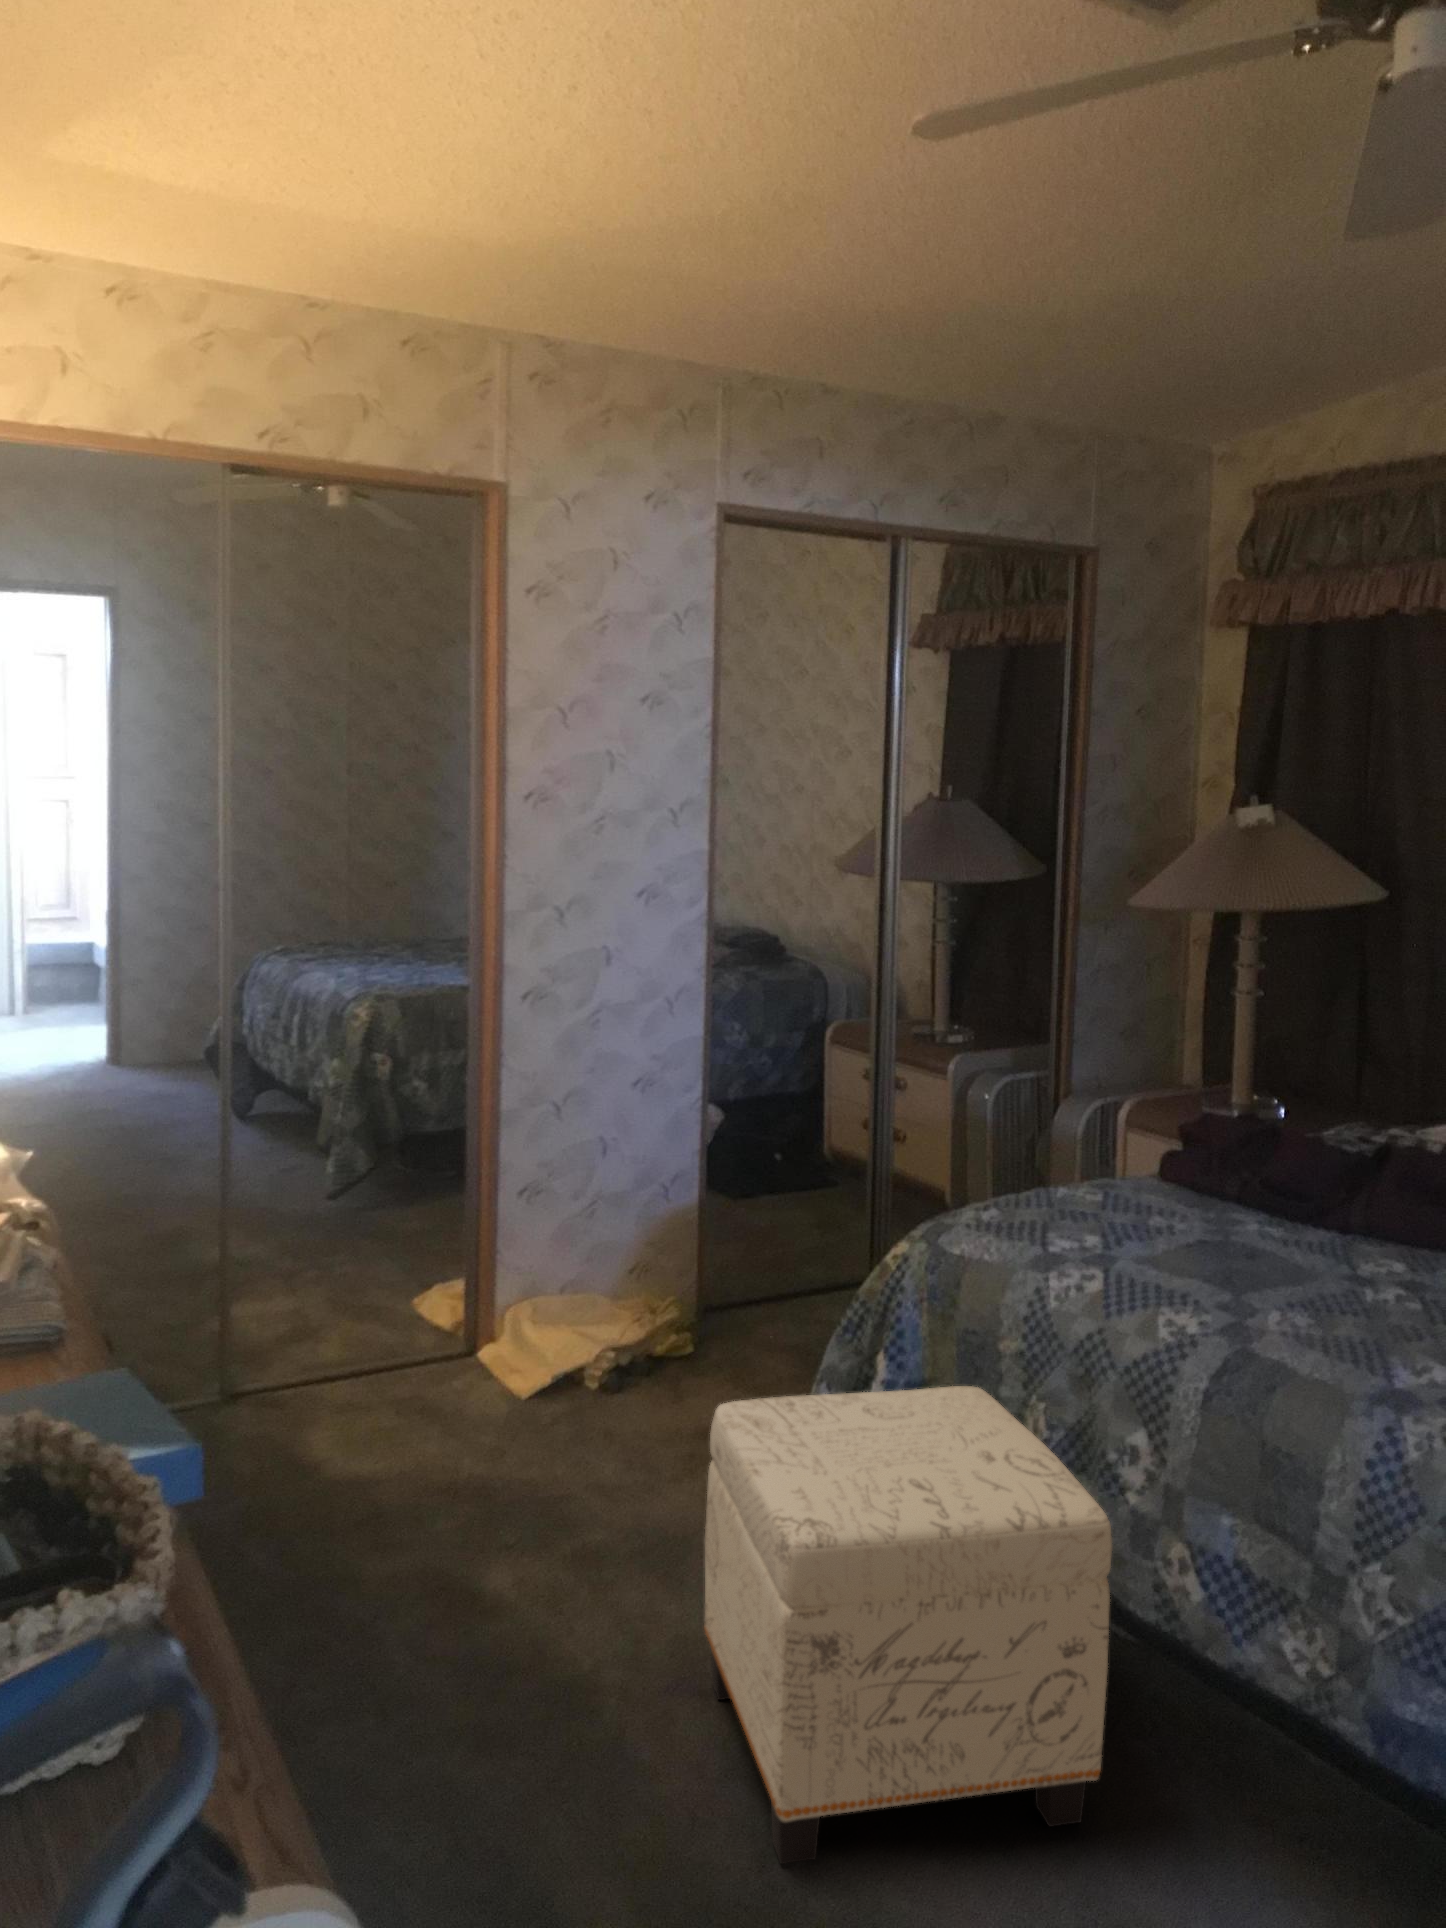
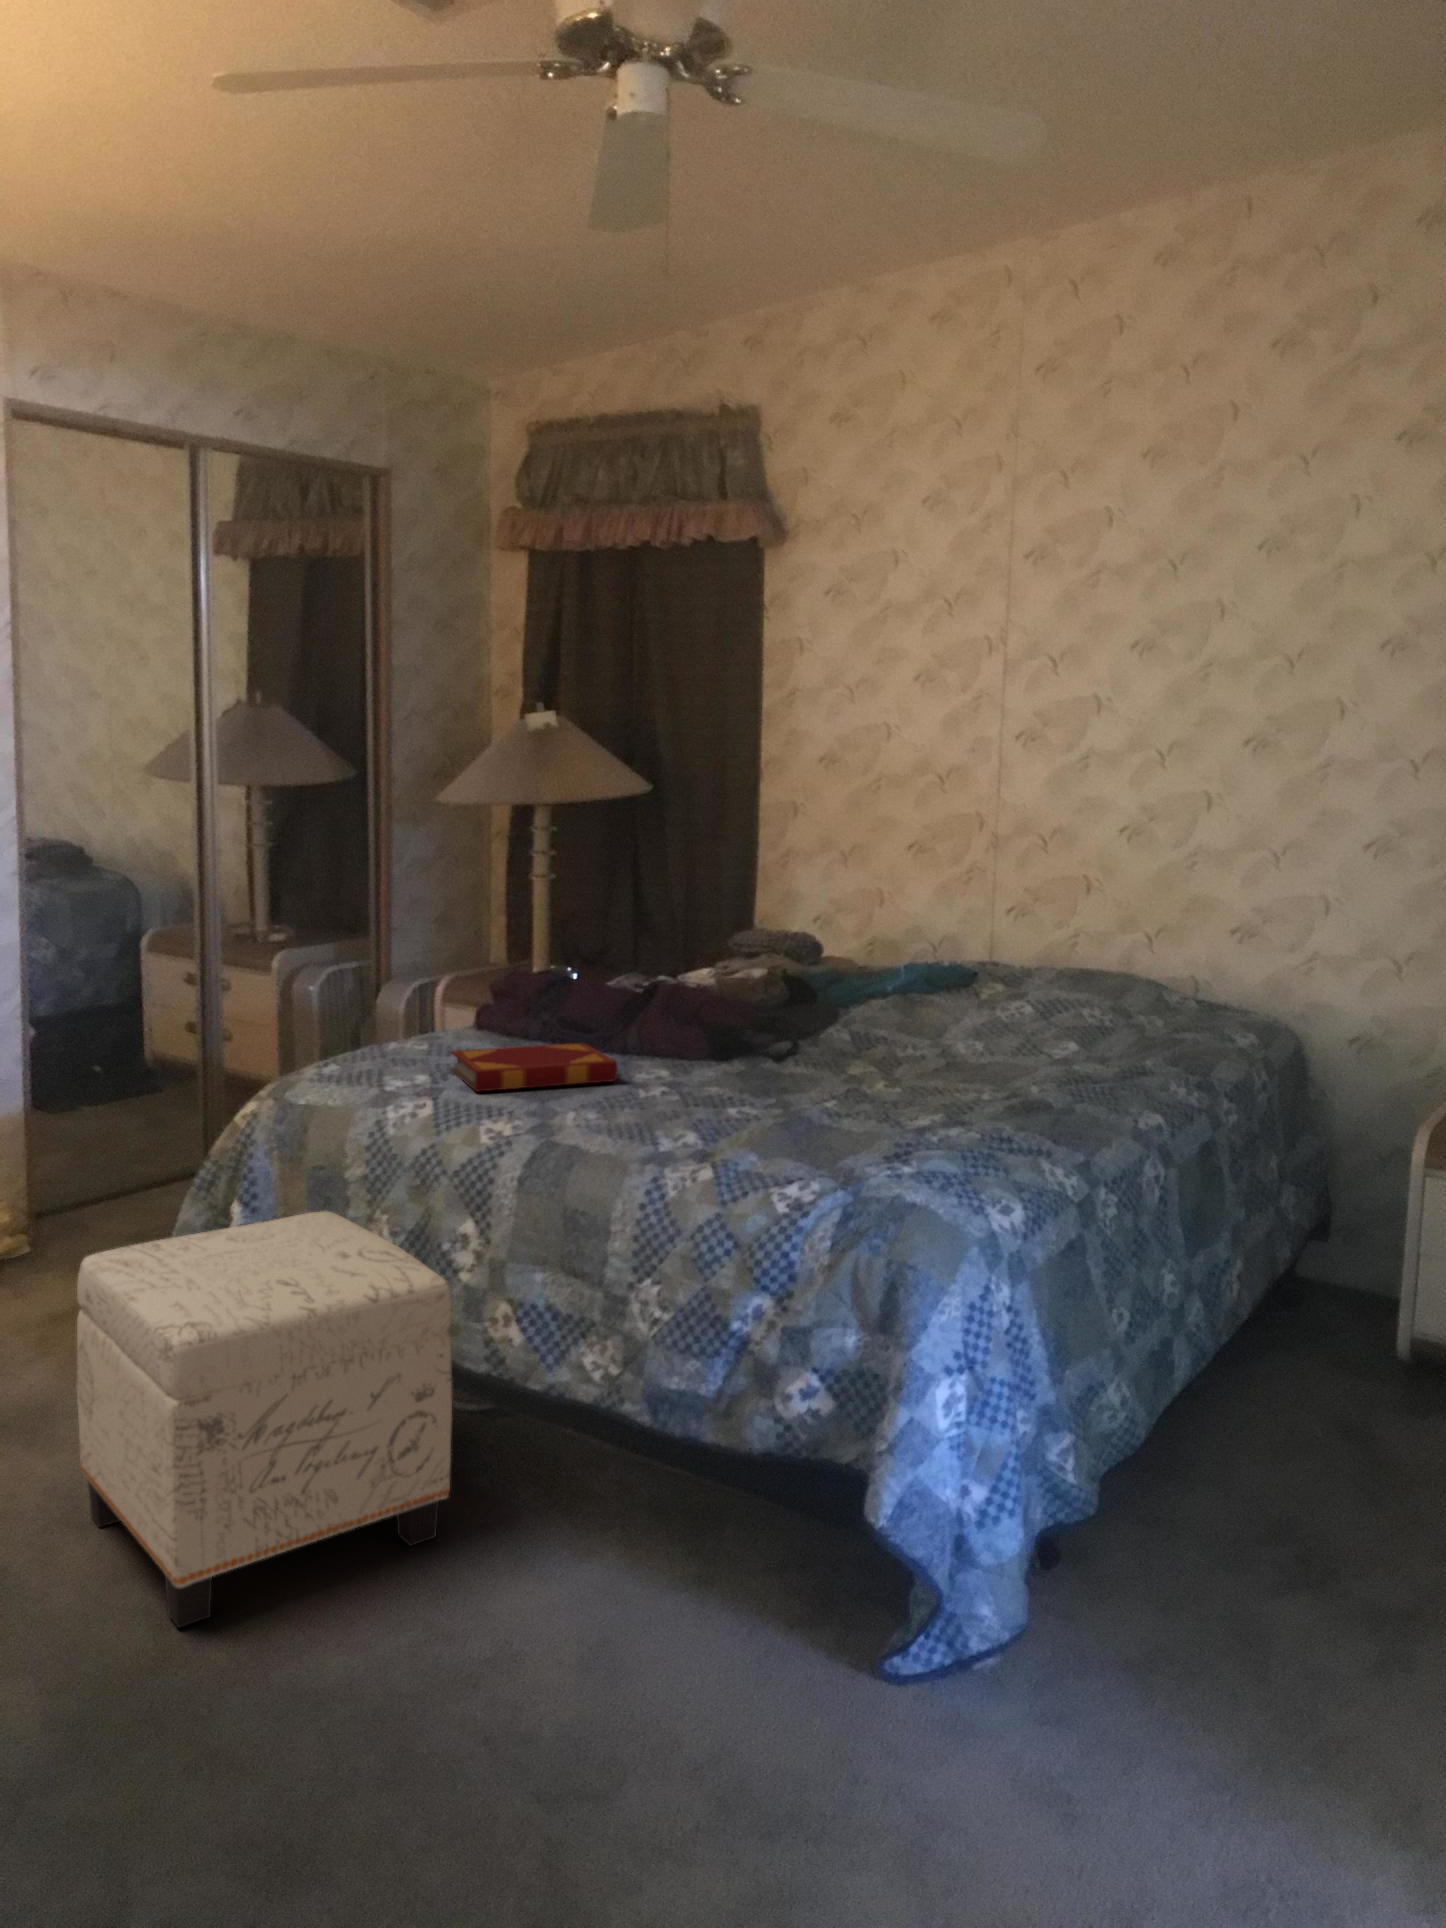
hardback book: none [1127,1210,1338,1274] -> present [451,1043,617,1091]

